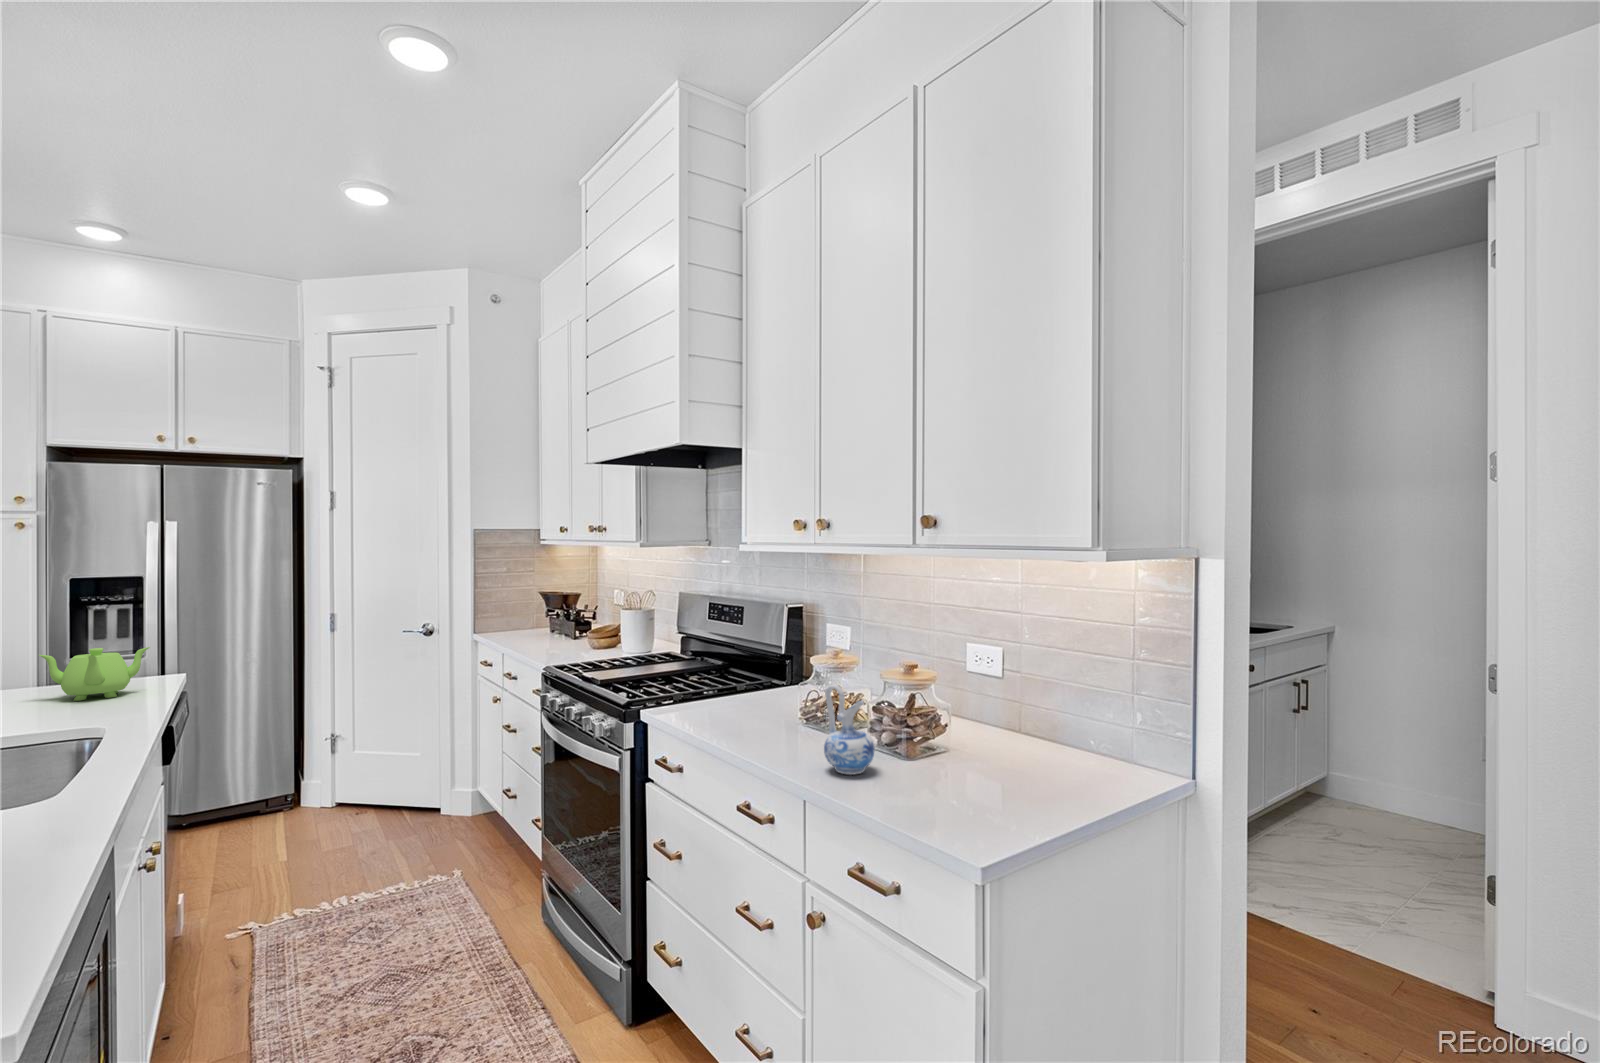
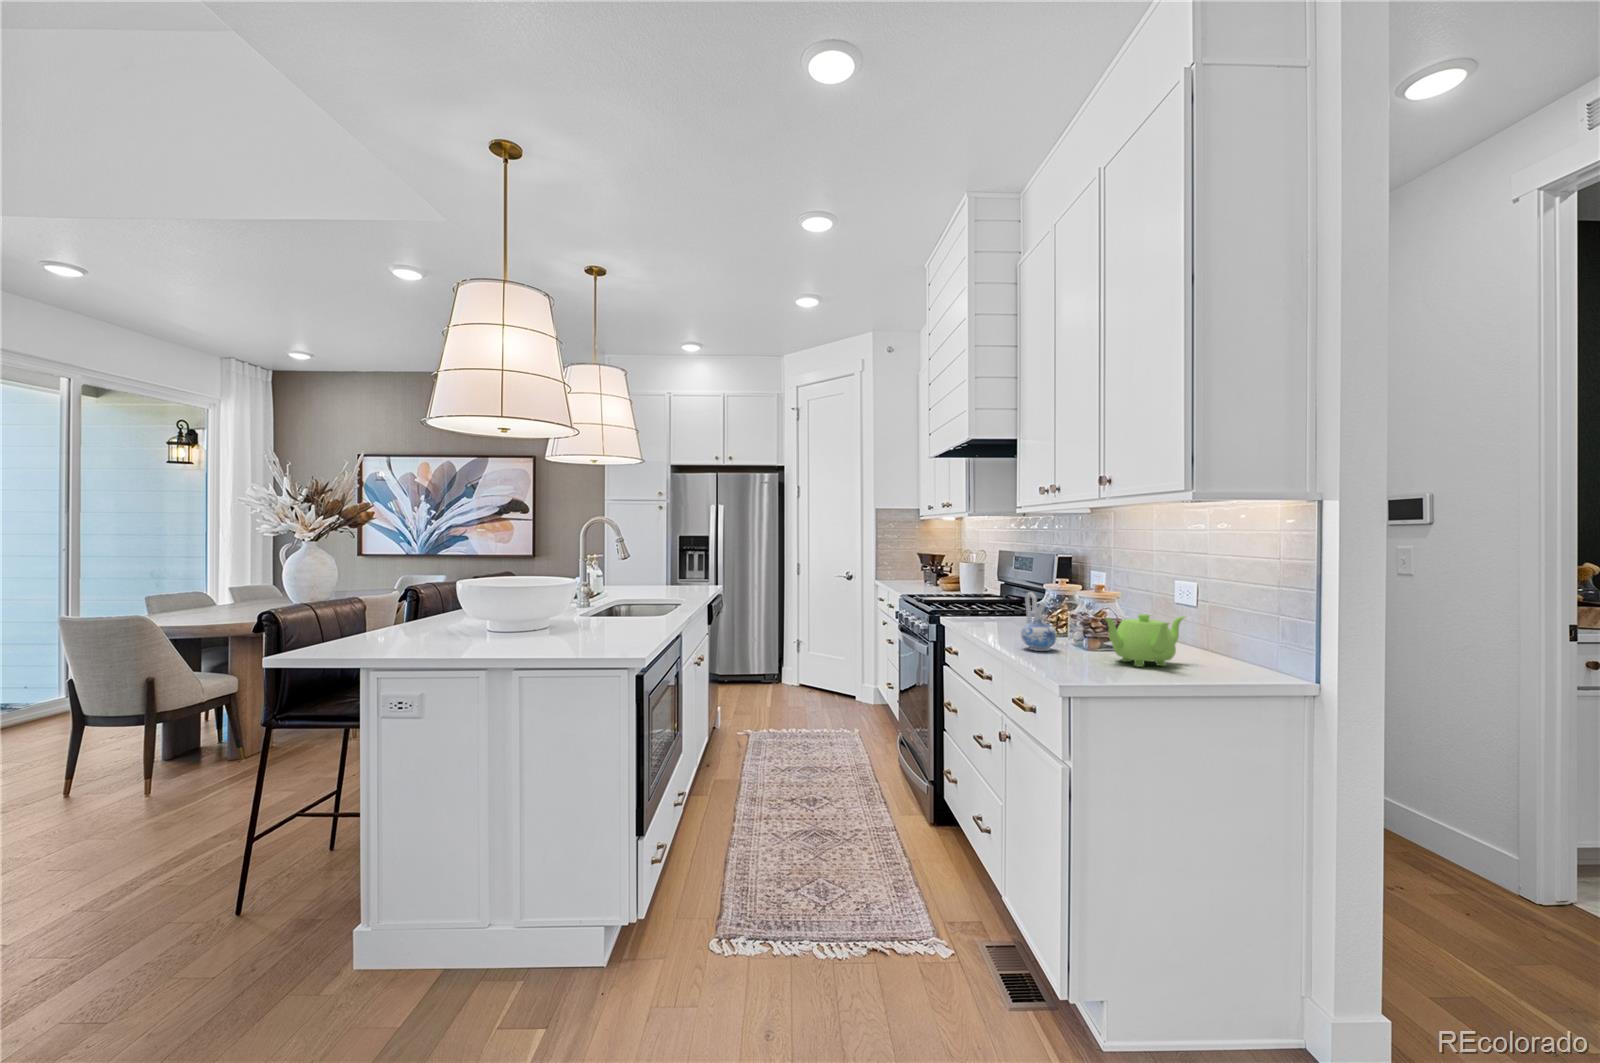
teapot: present [39,647,150,701] -> present [1105,614,1185,667]

